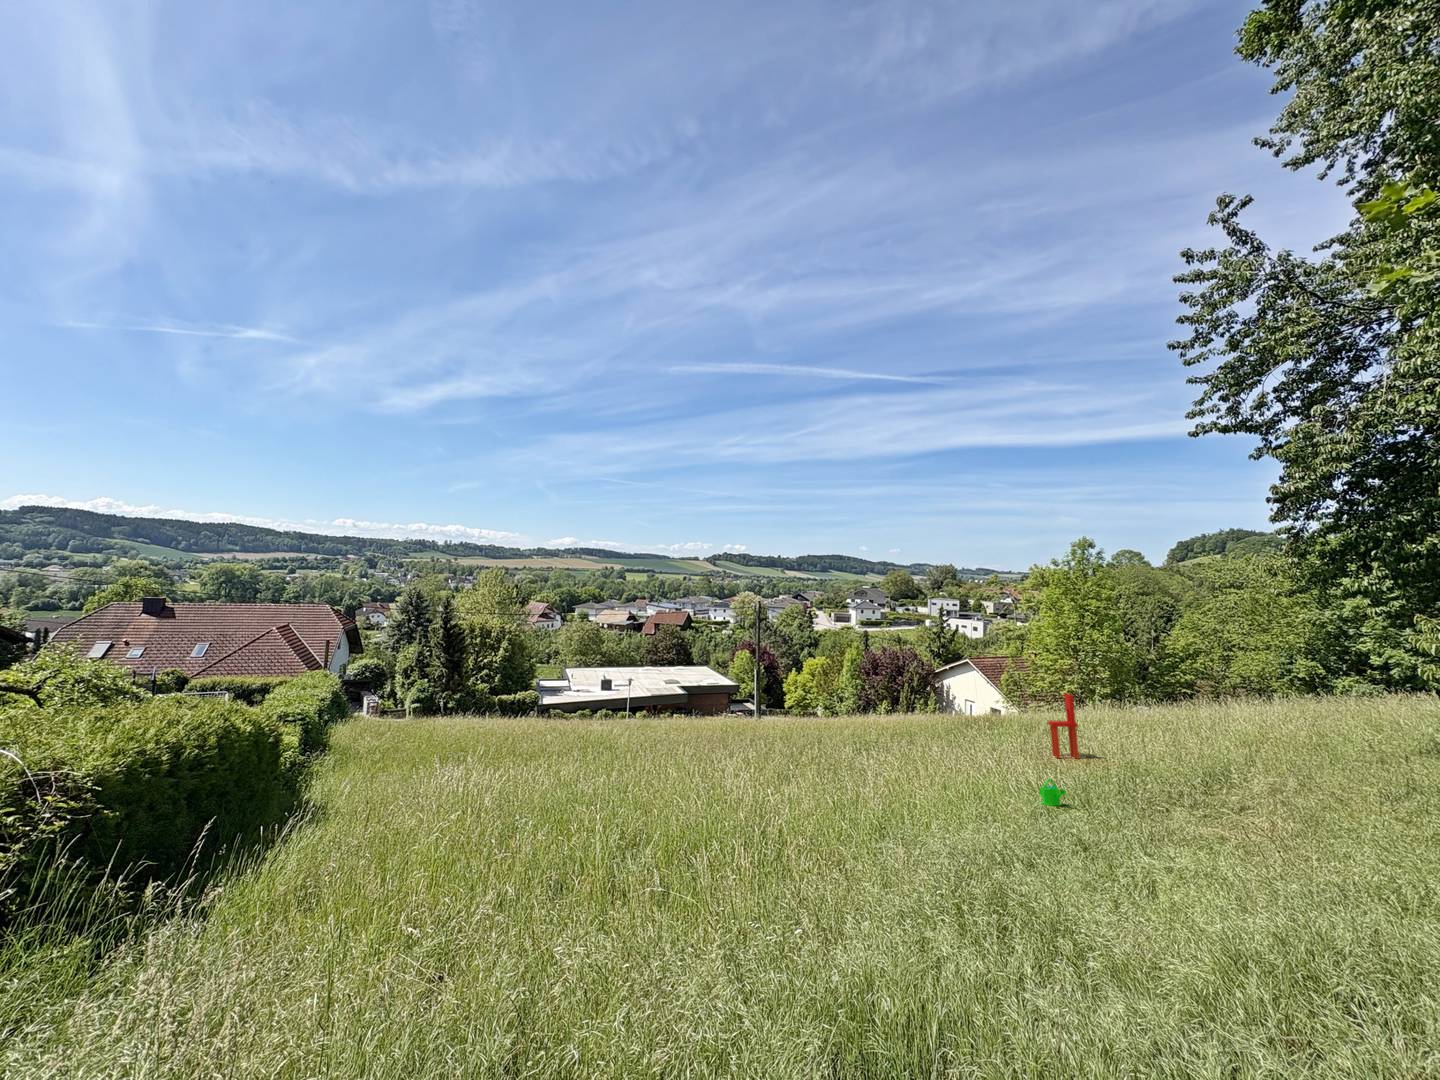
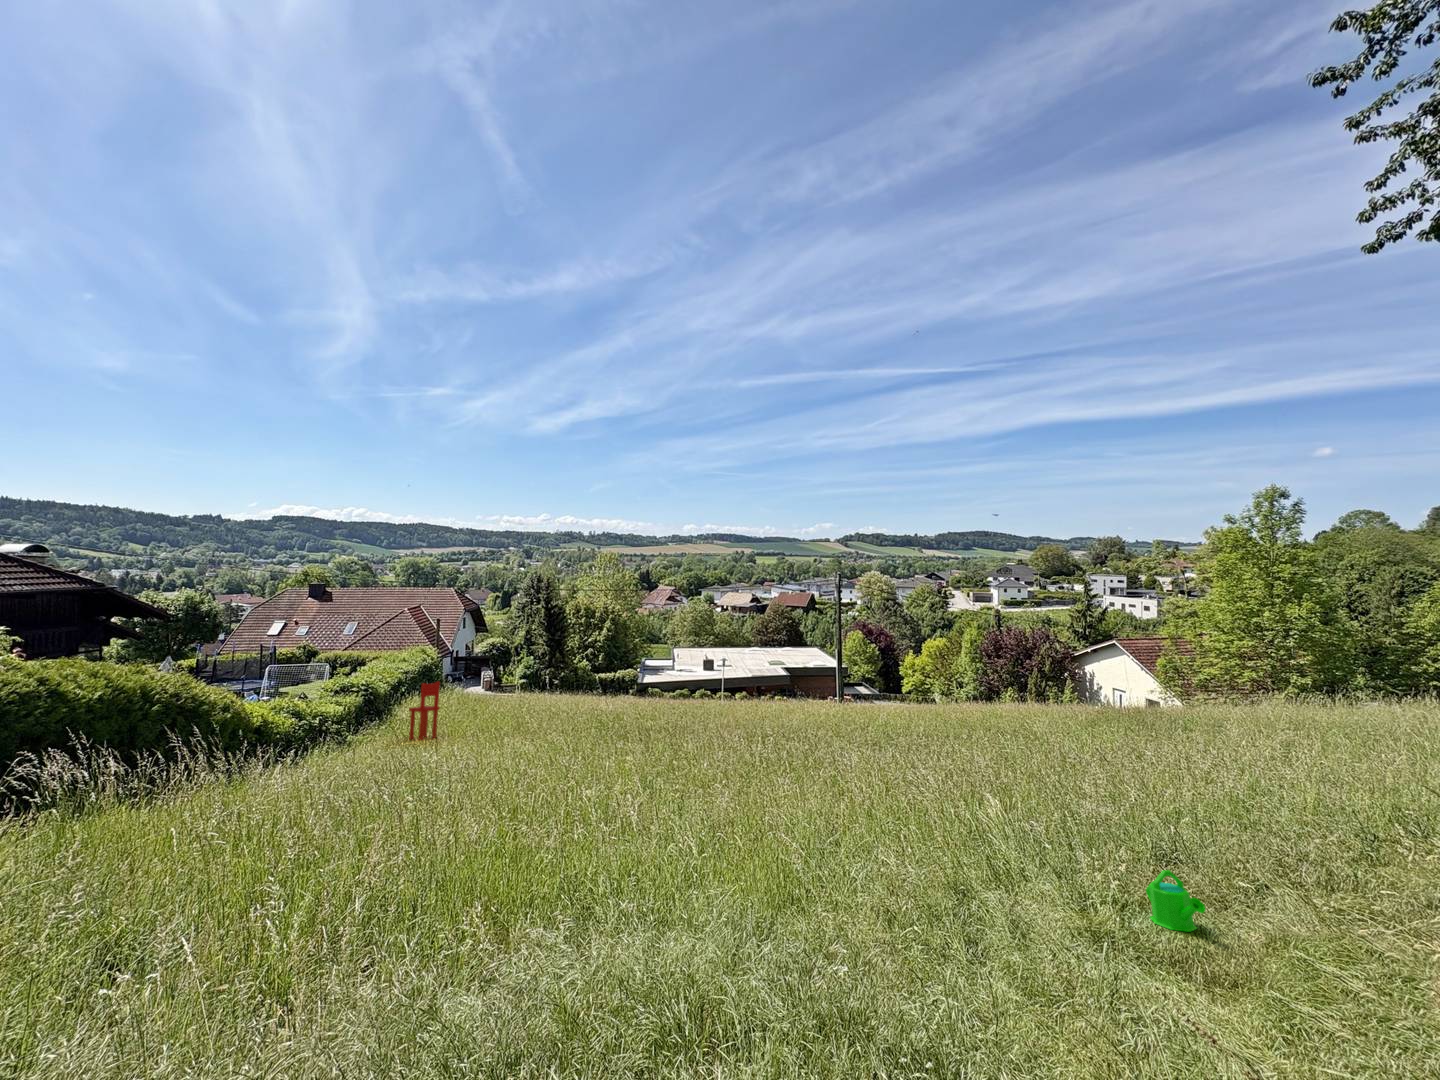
chair: present [1047,693,1079,759] -> present [409,682,440,740]

